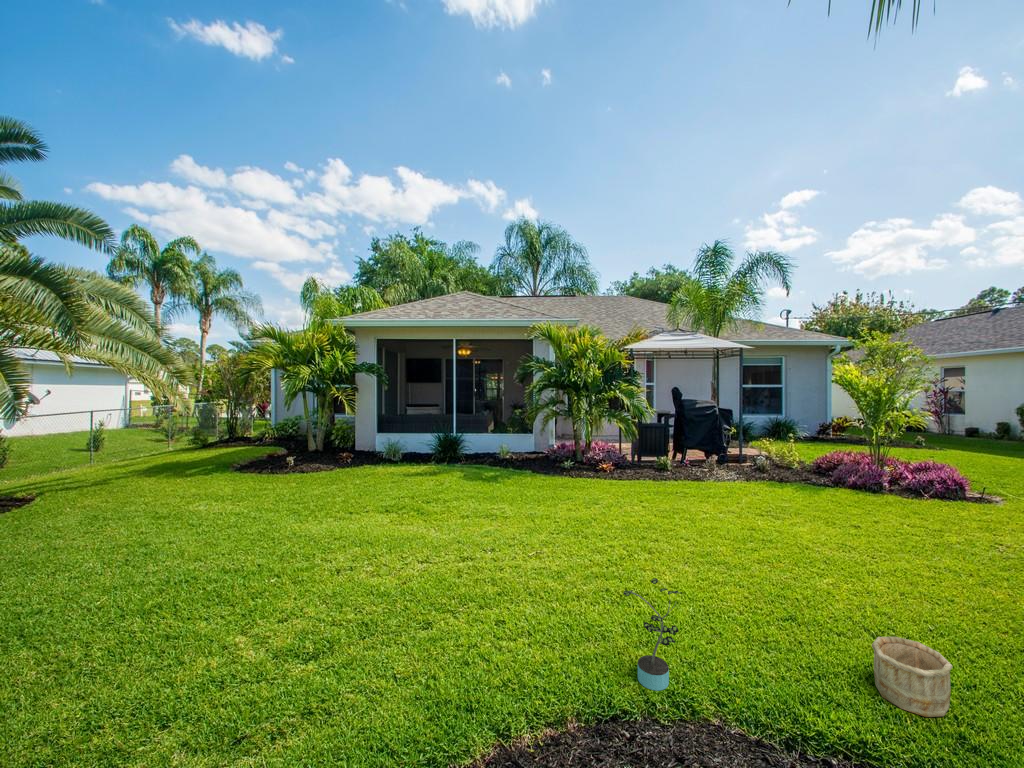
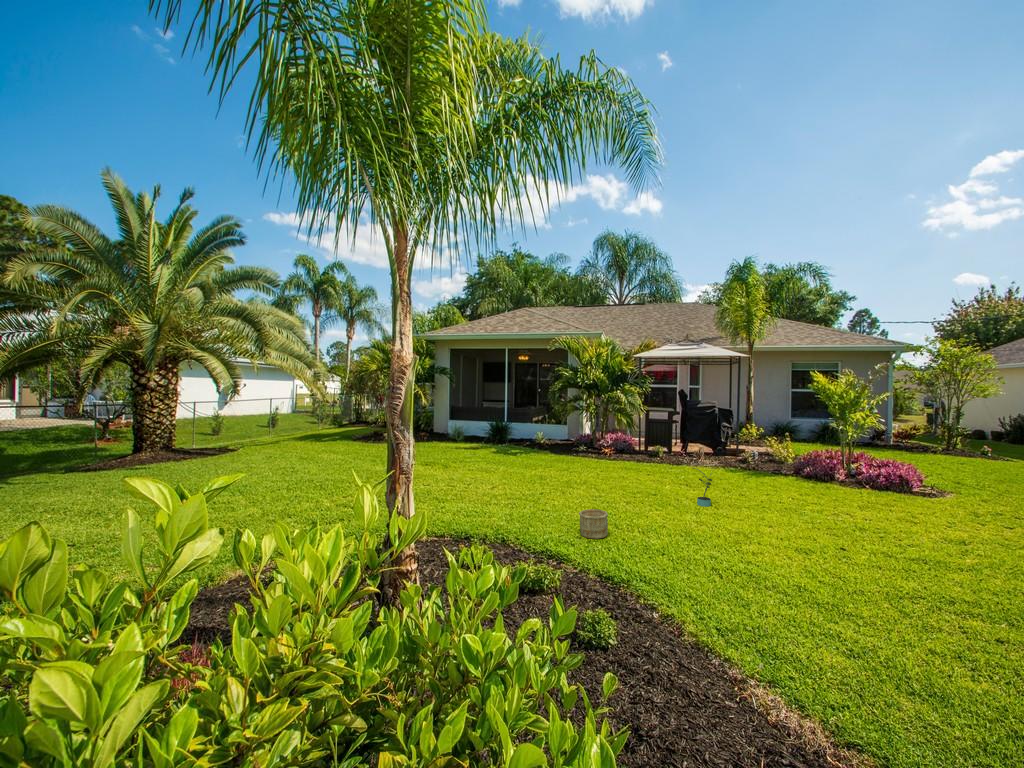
potted plant: present [623,578,680,691] -> present [693,464,712,507]

